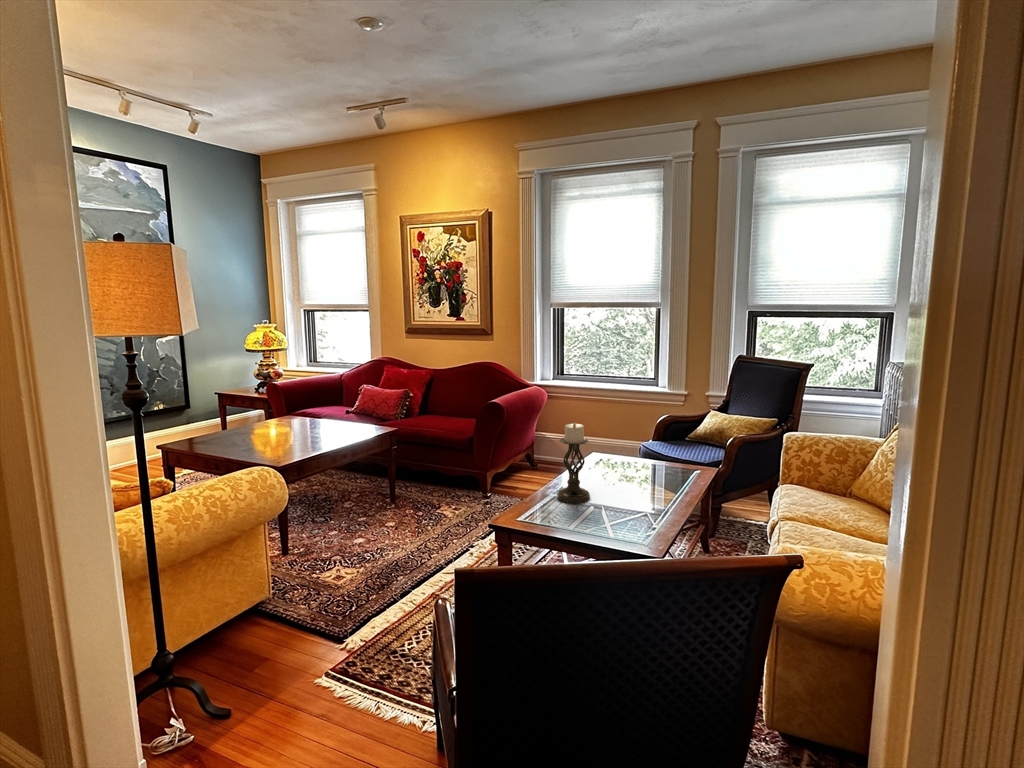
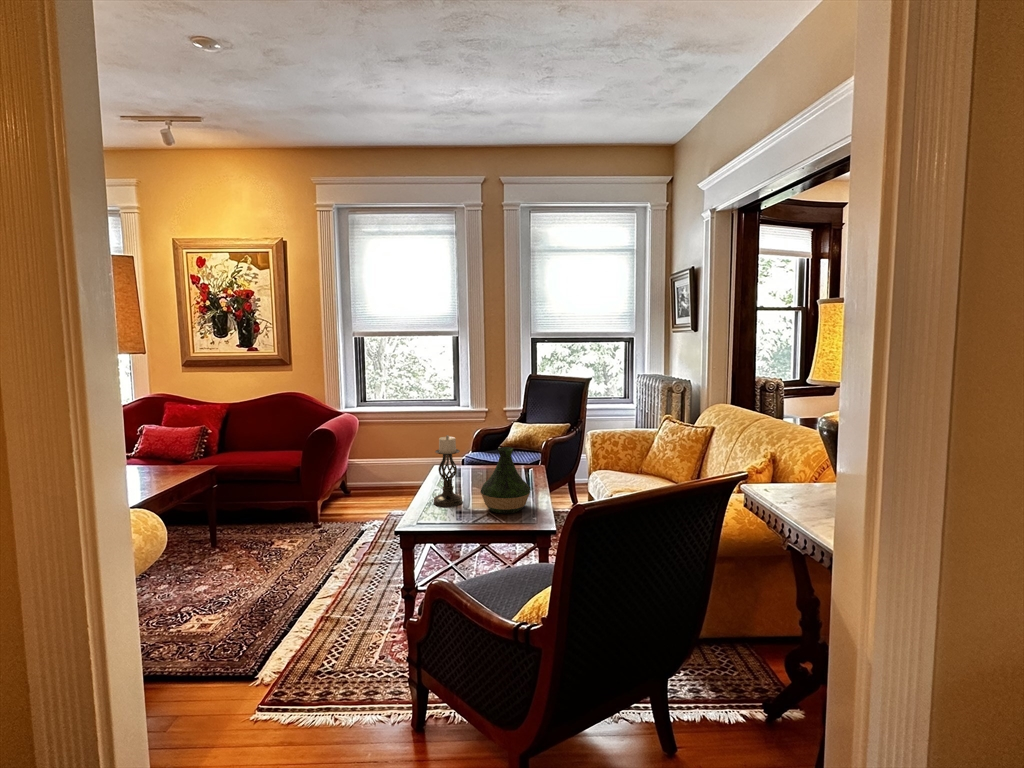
vase: none [600,444,661,524] -> present [480,447,530,514]

